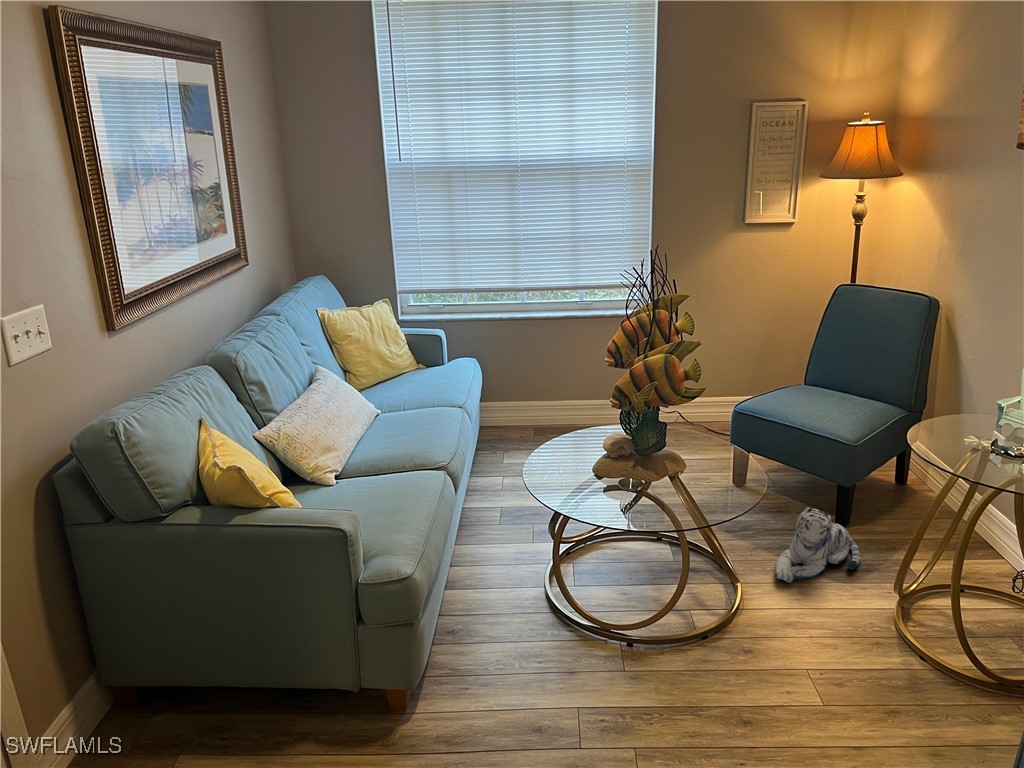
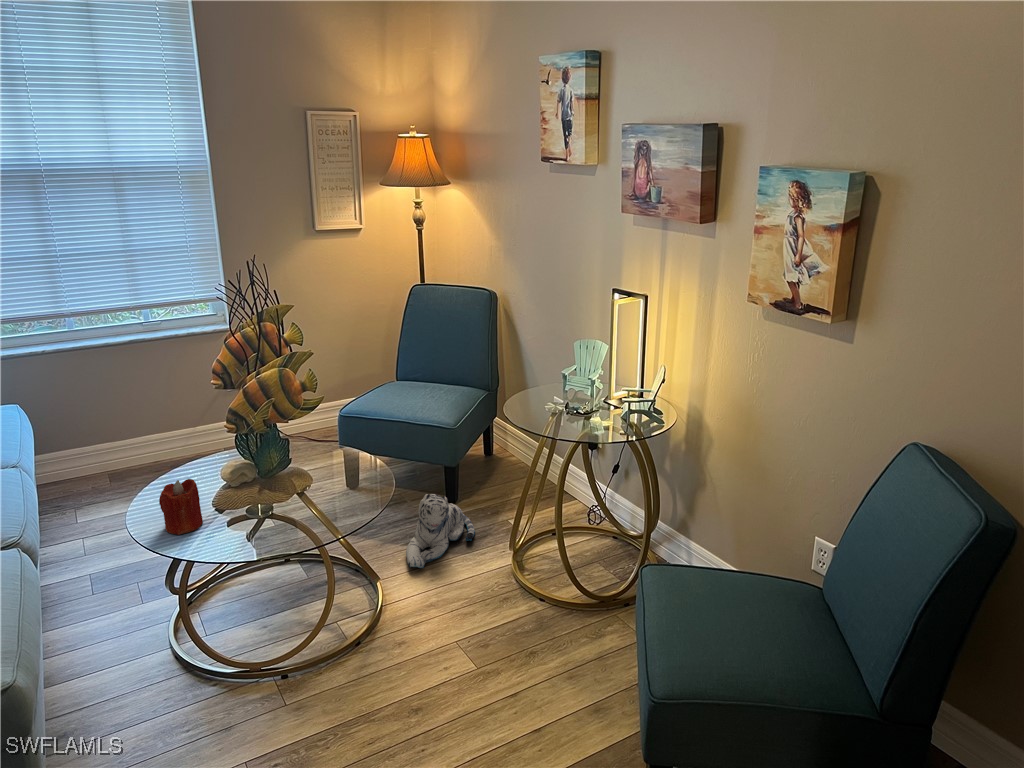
candle: none [550,443,582,491] -> present [159,479,203,535]

